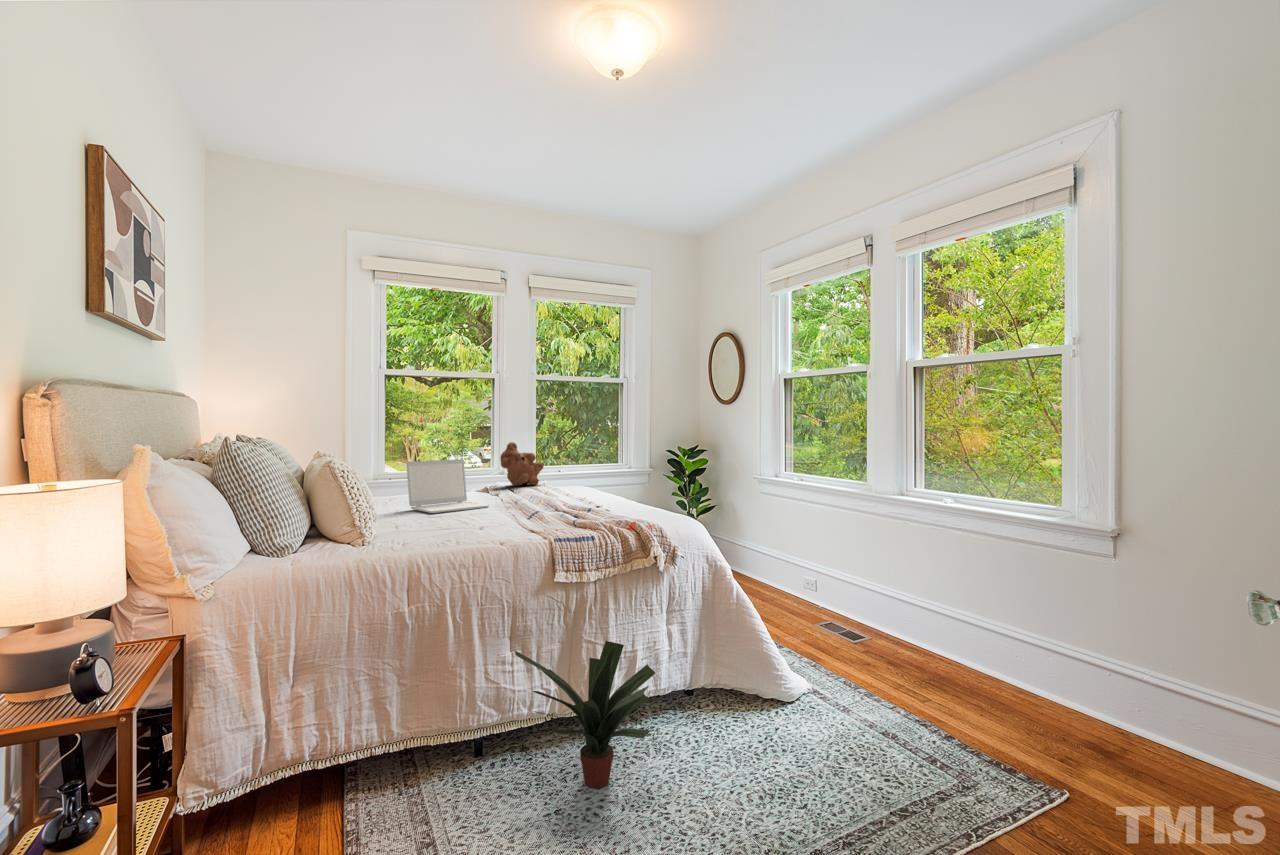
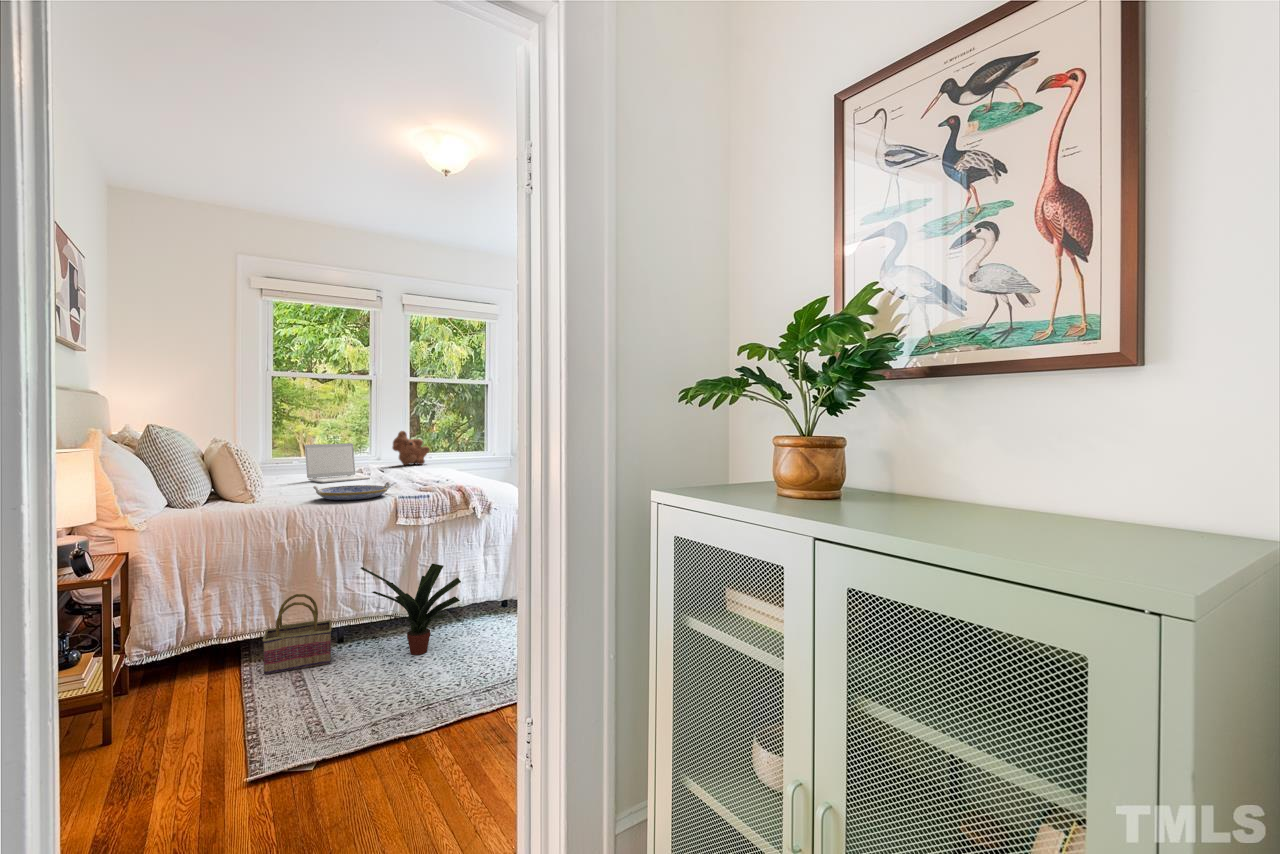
serving tray: none [440,518,543,547] -> present [313,482,390,500]
basket: none [378,691,475,822] -> present [263,594,332,674]

